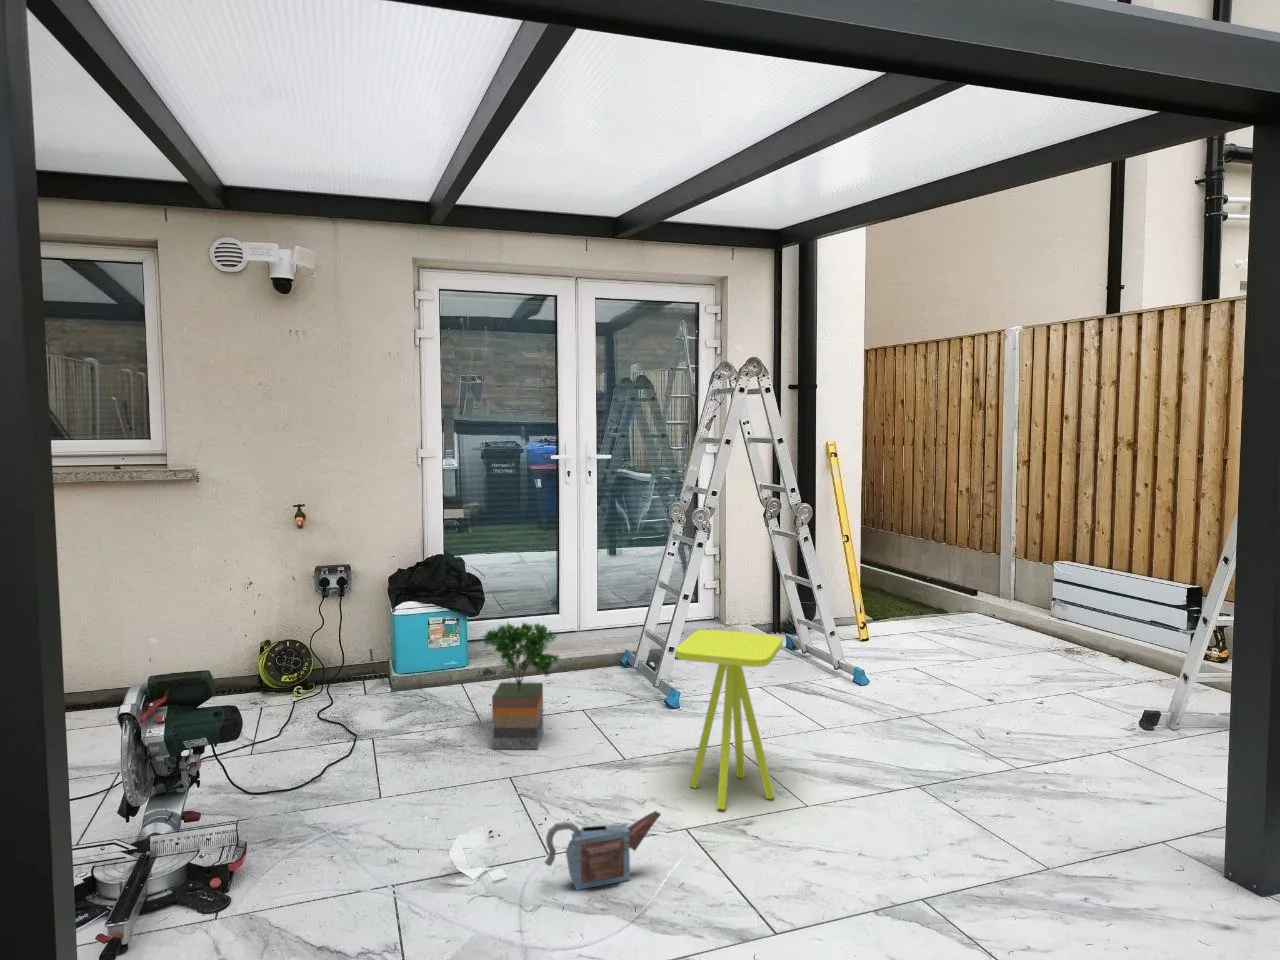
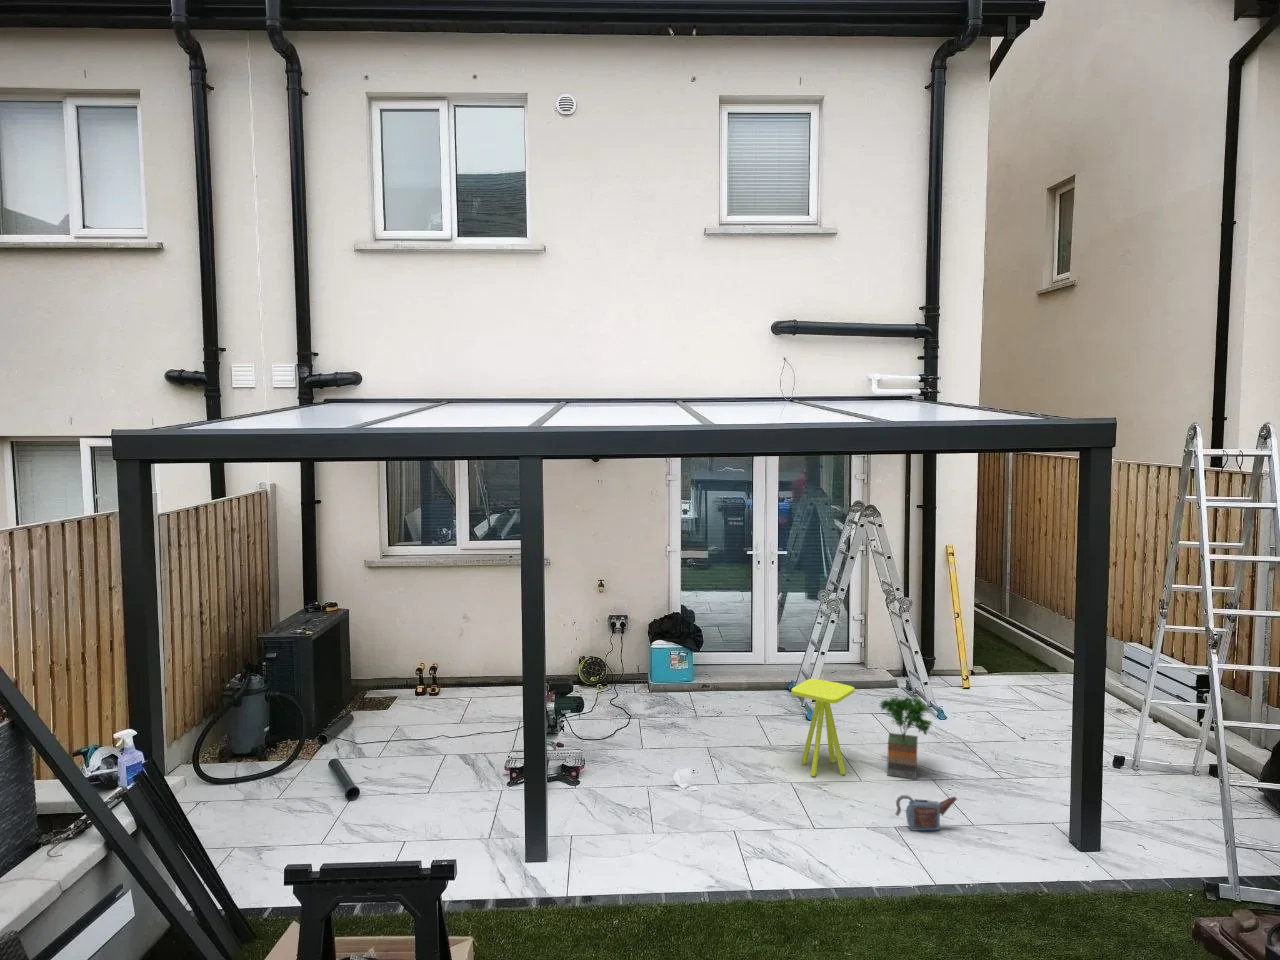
potted tree: present [483,623,559,749] -> present [880,697,931,779]
watering can: present [545,811,660,890] -> present [895,795,957,830]

